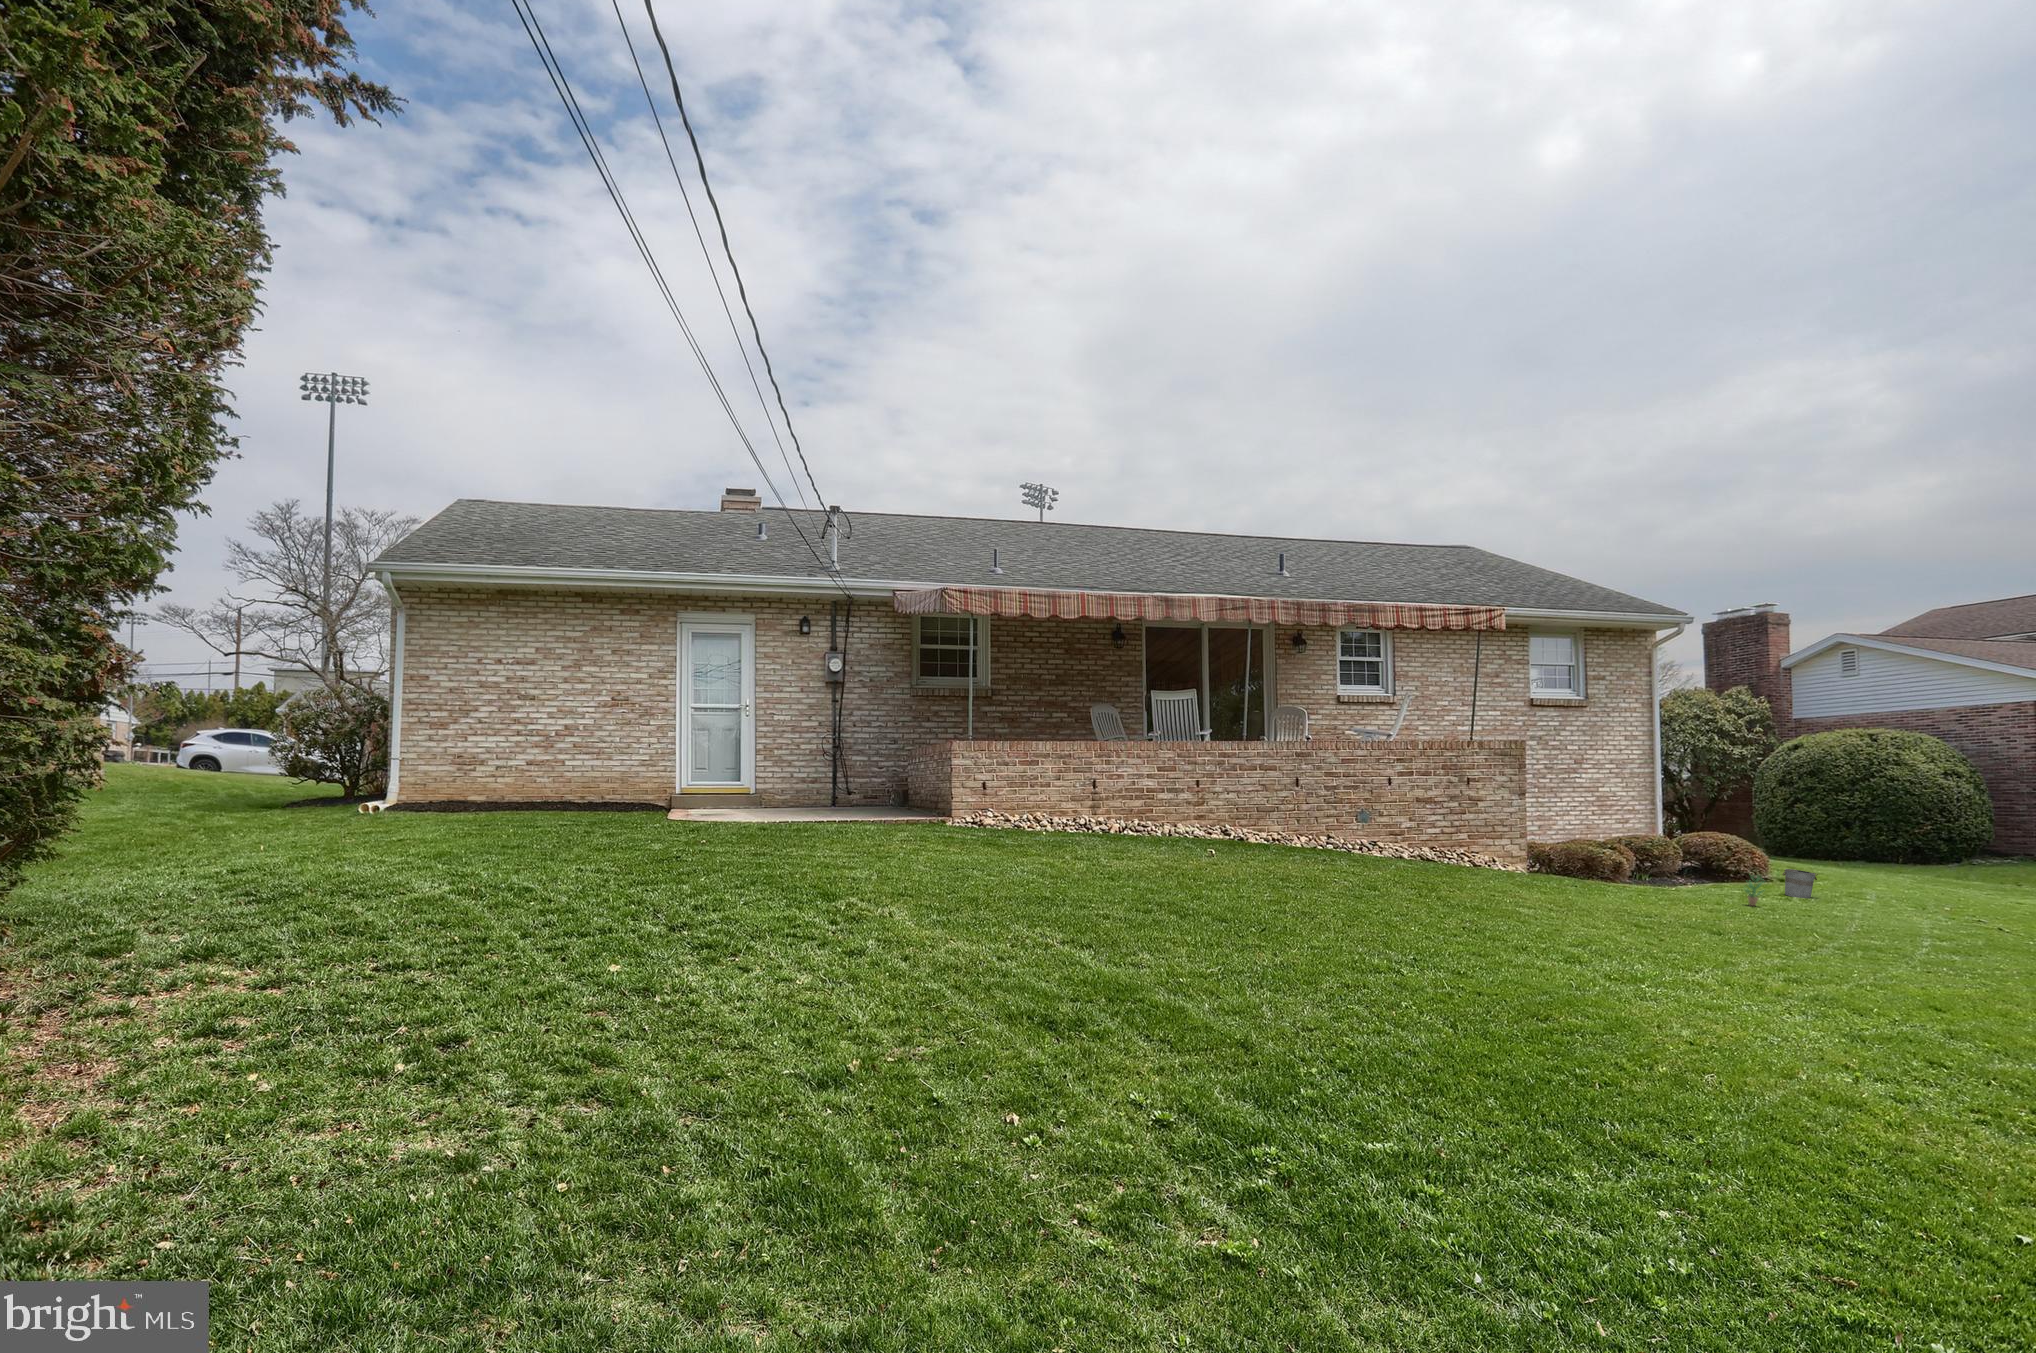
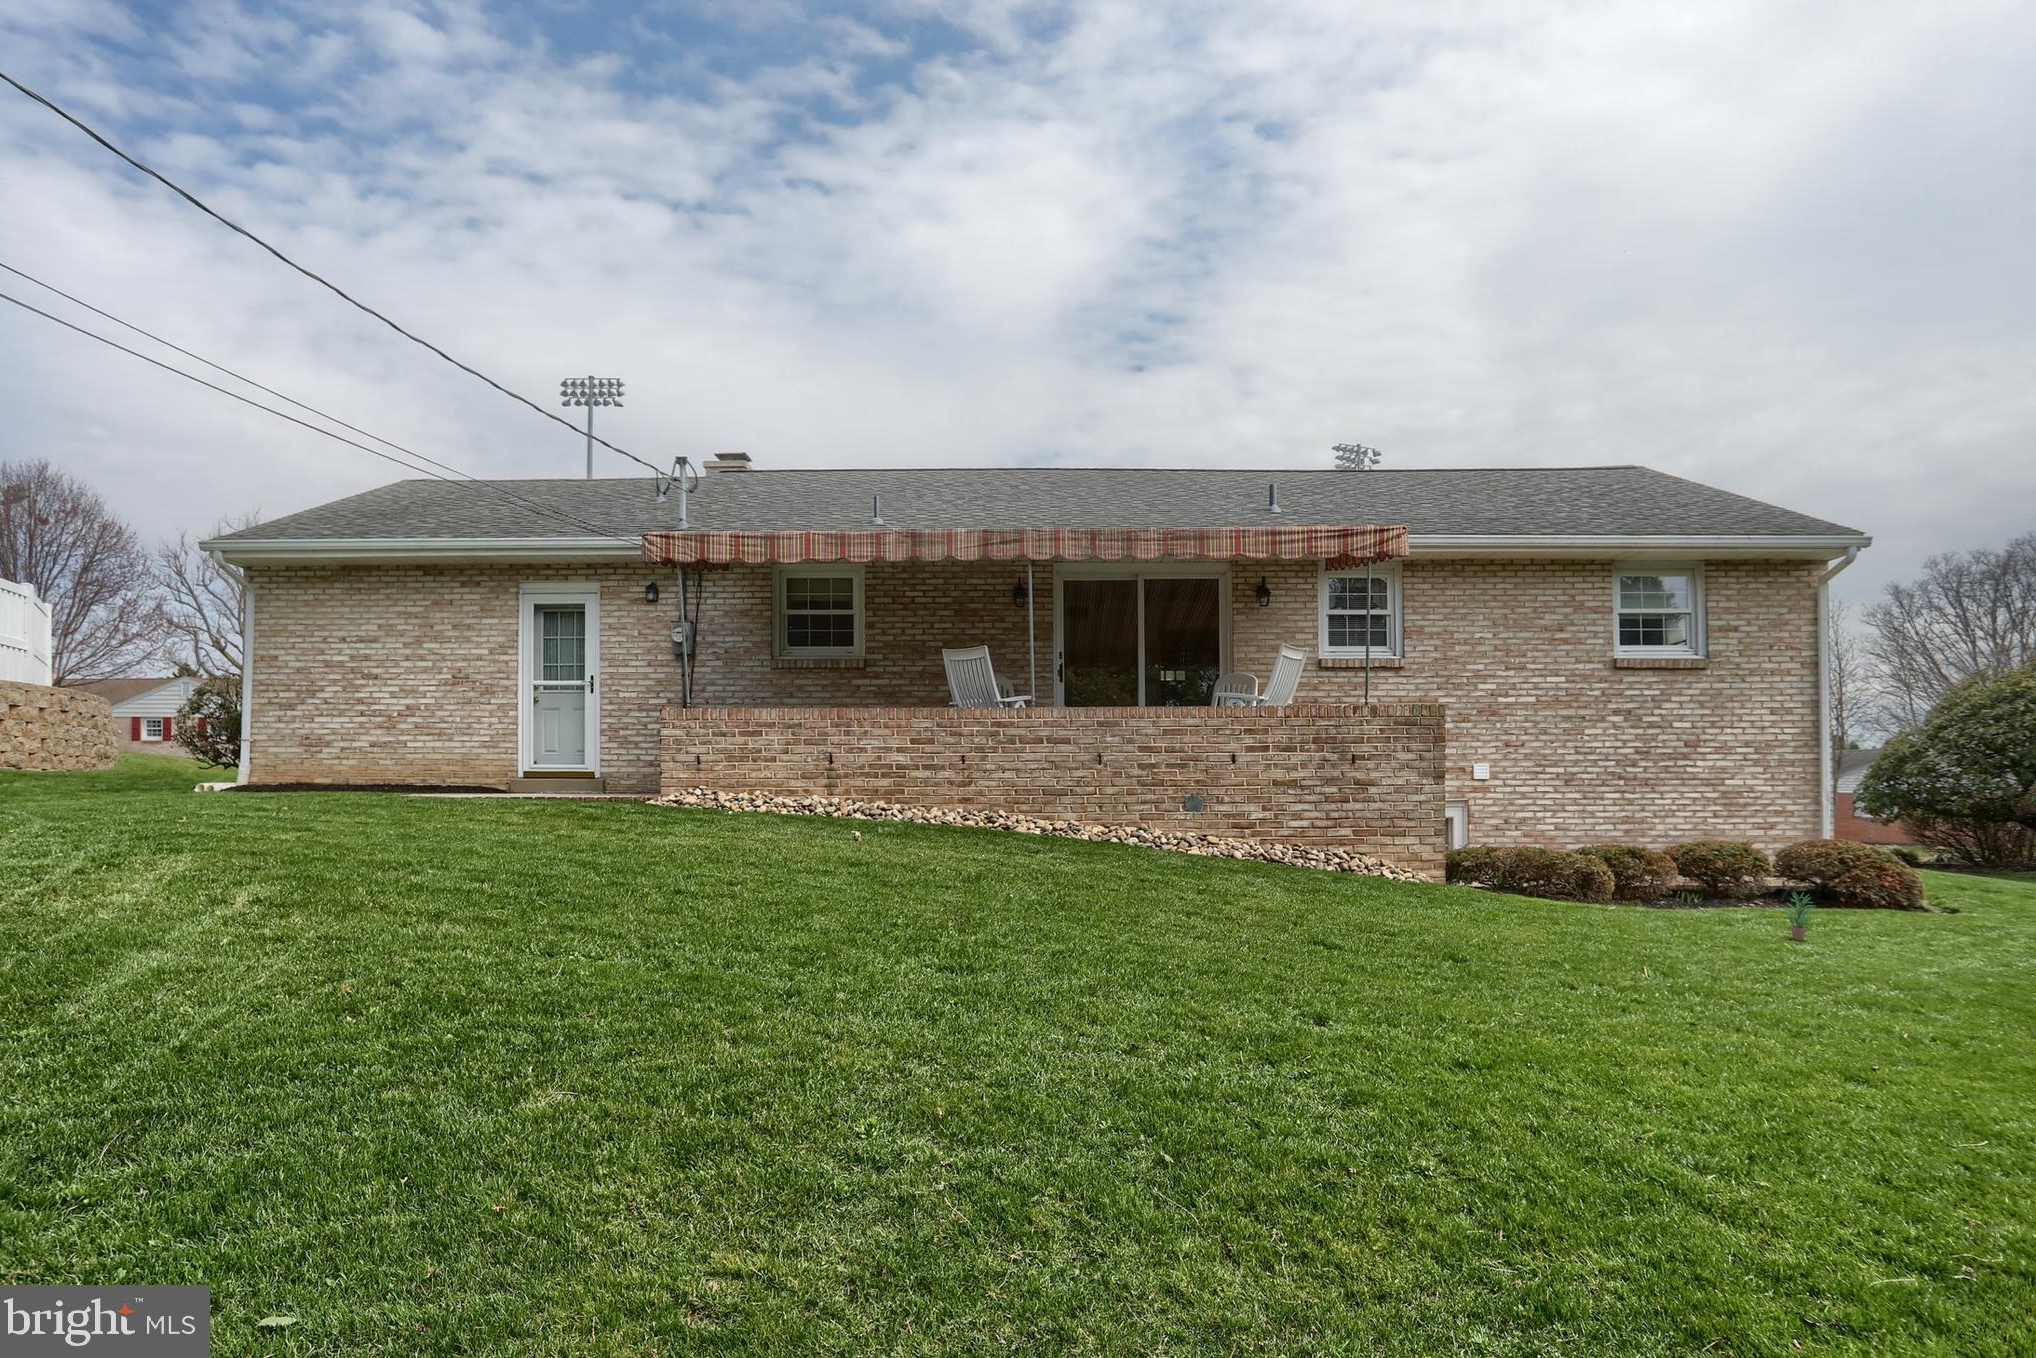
bucket: present [1783,869,1818,898] -> none [1910,892,1962,936]

